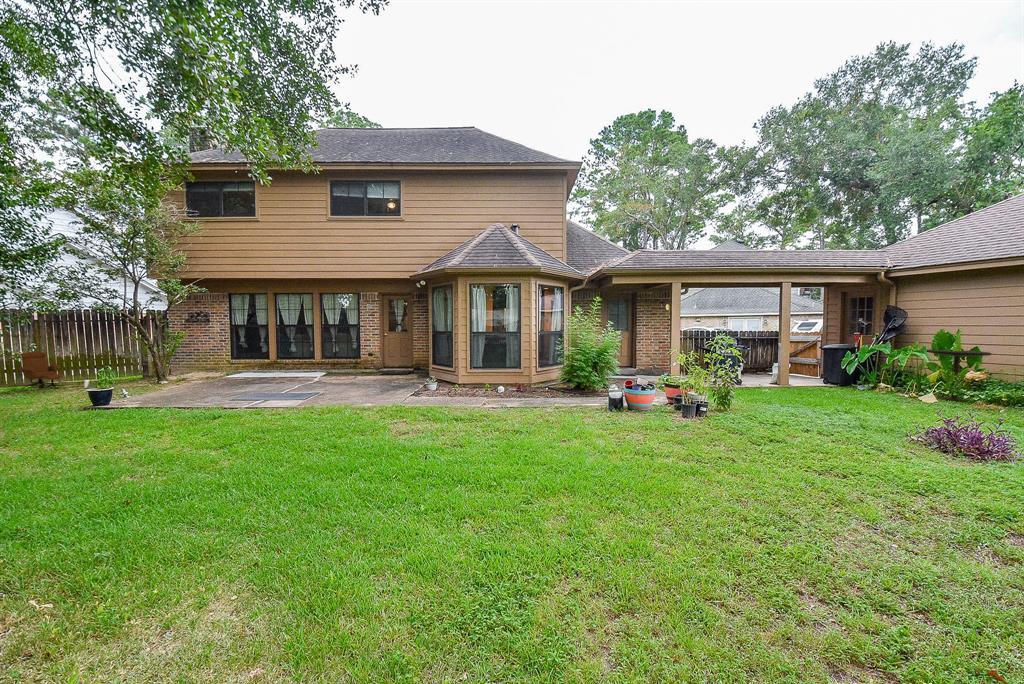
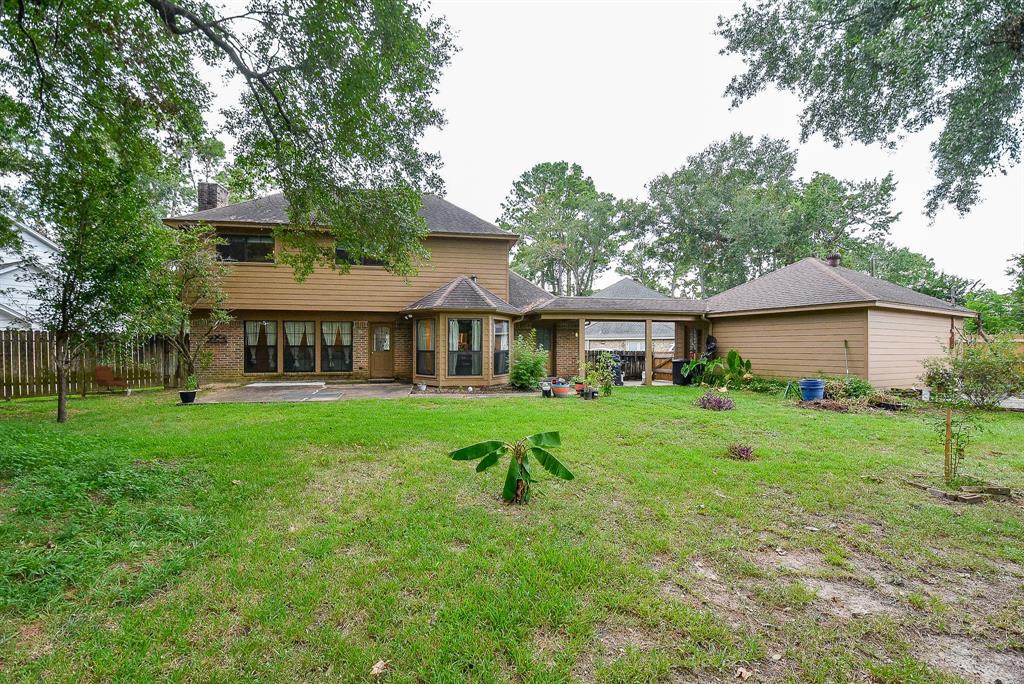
pedestal table: present [926,349,991,402] -> none [722,361,752,391]

